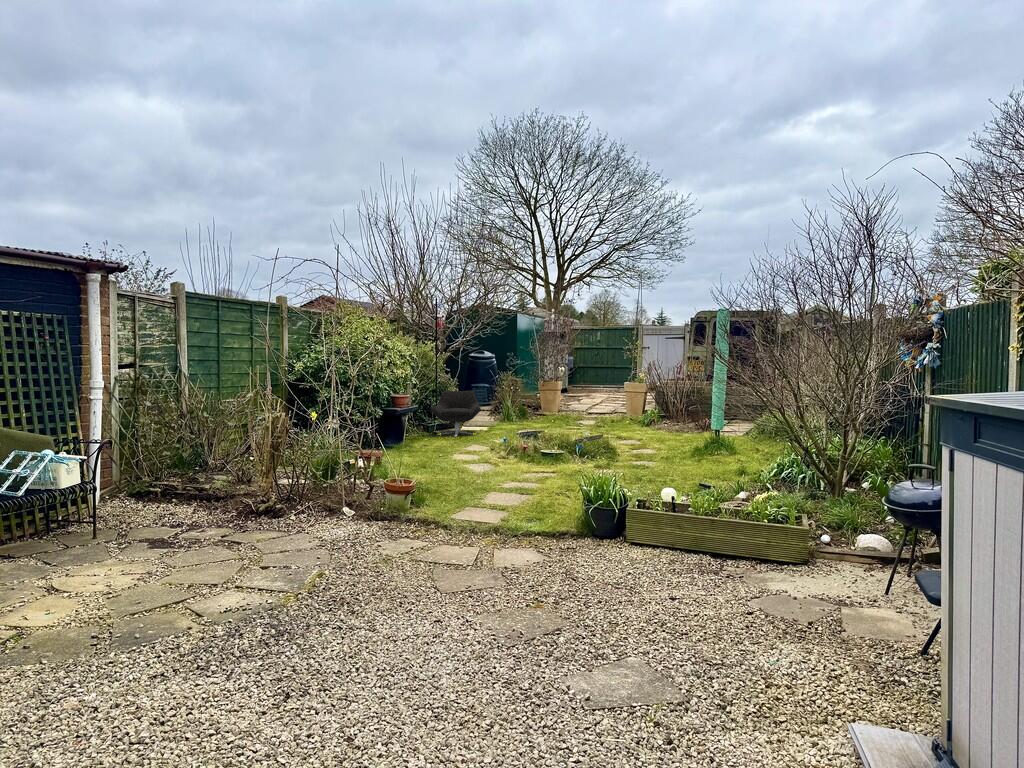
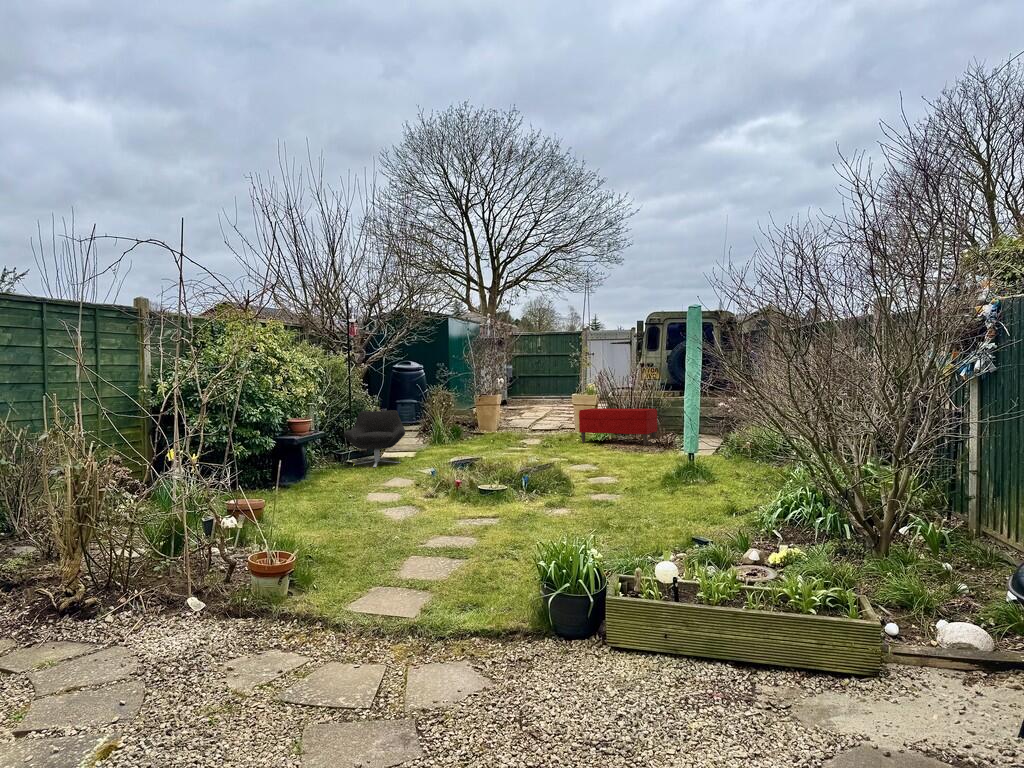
bench: none [631,394,701,427] -> present [579,408,657,445]

